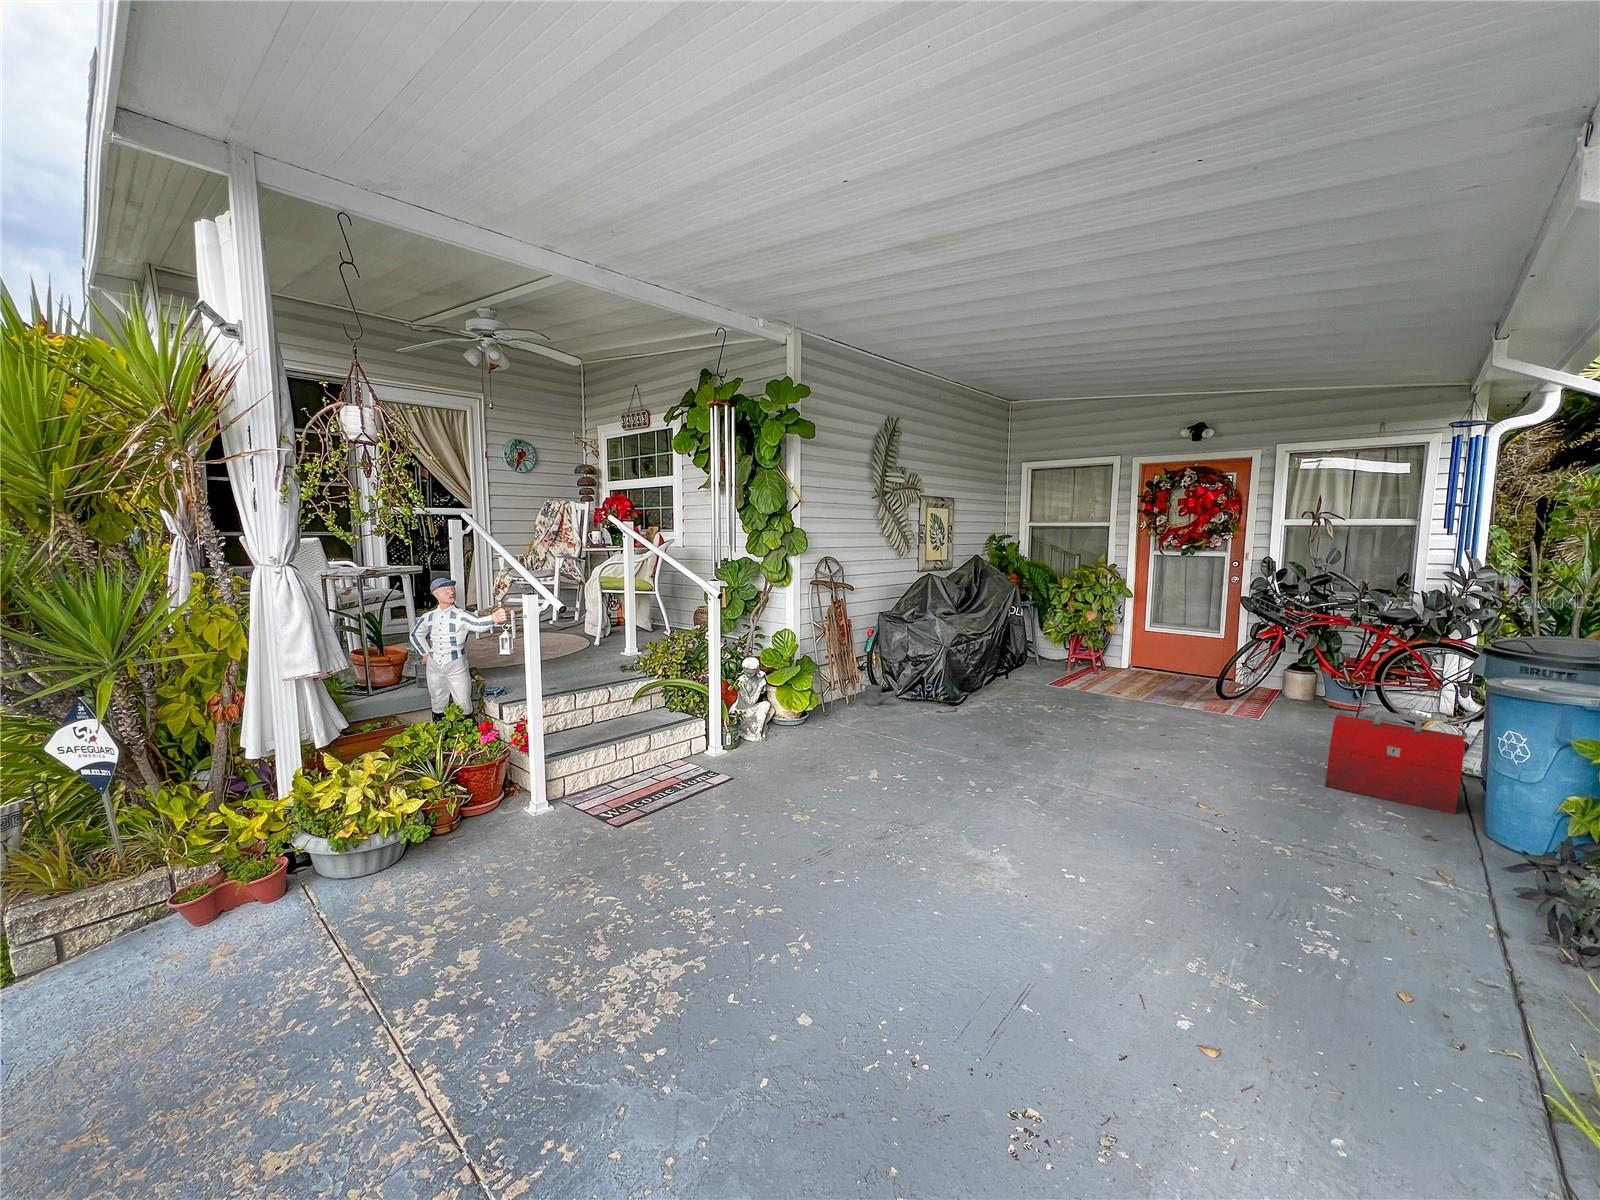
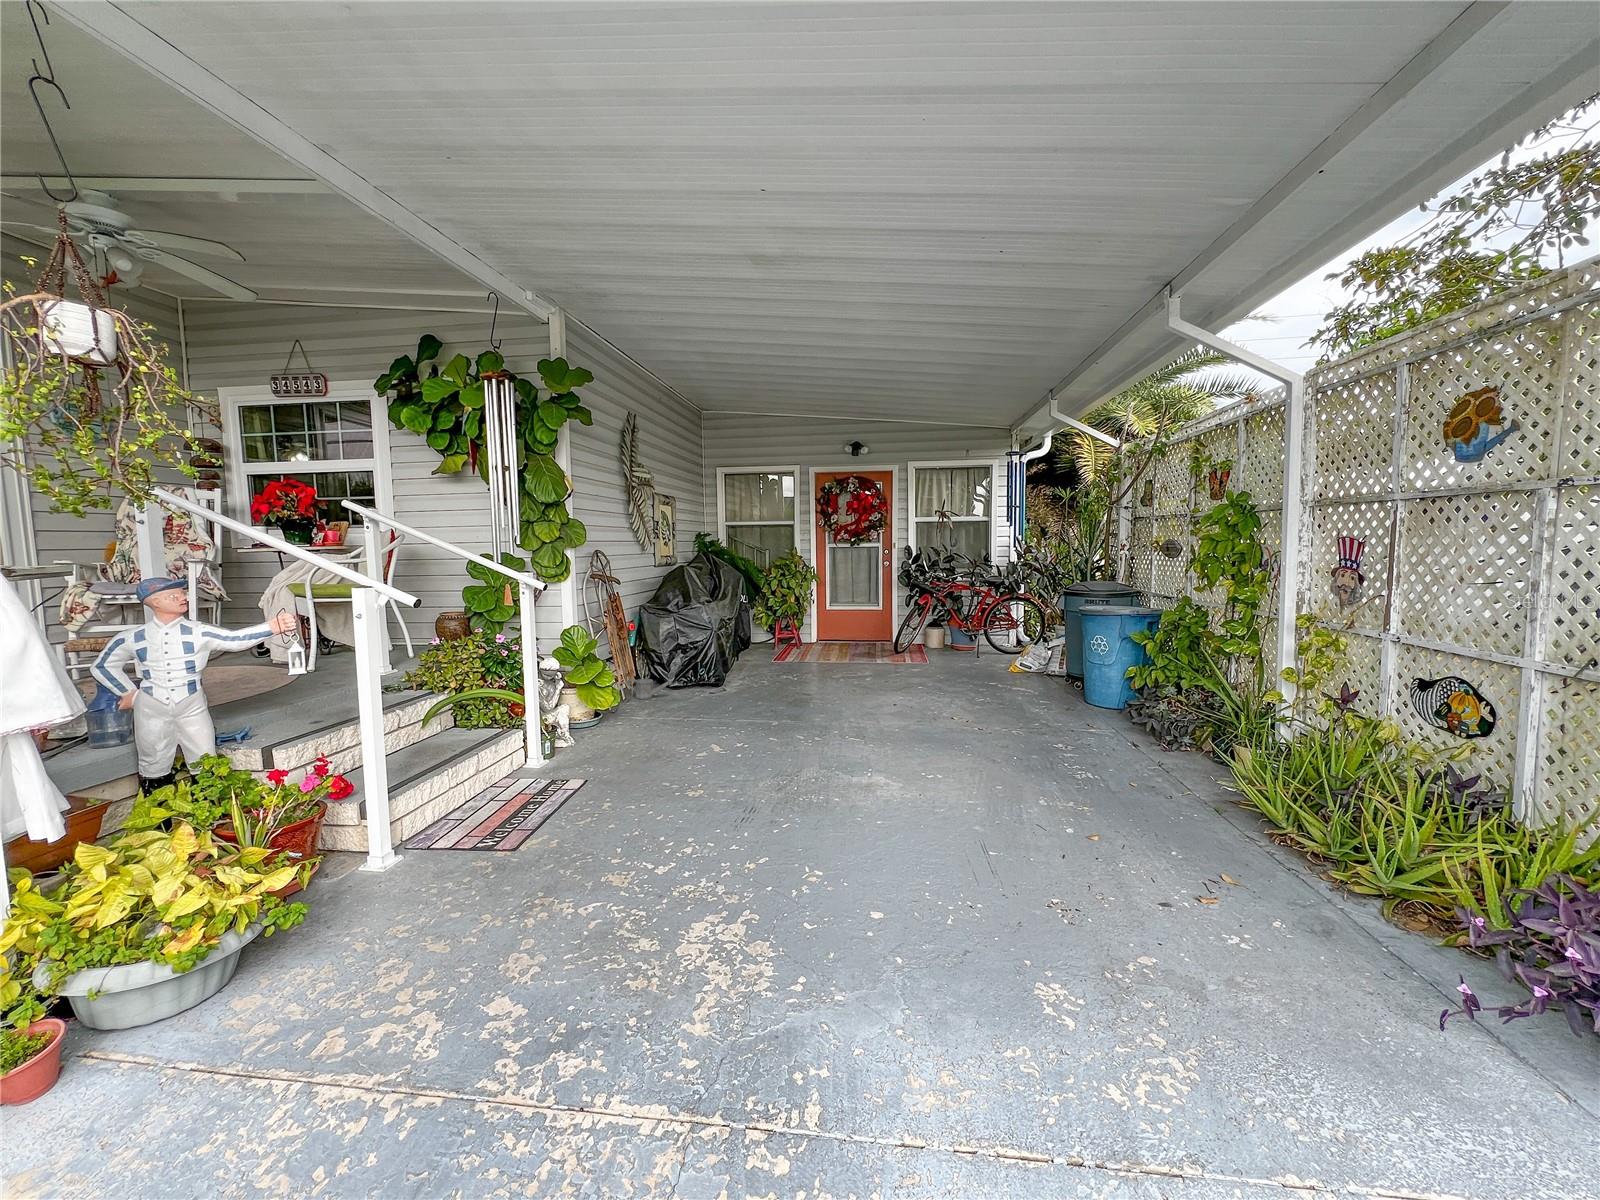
toolbox: present [1325,711,1464,814] -> none [1003,639,1082,700]

